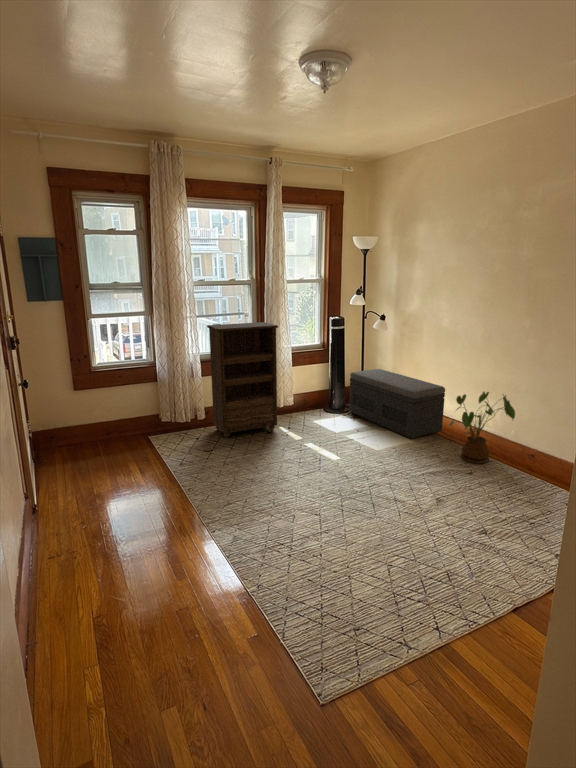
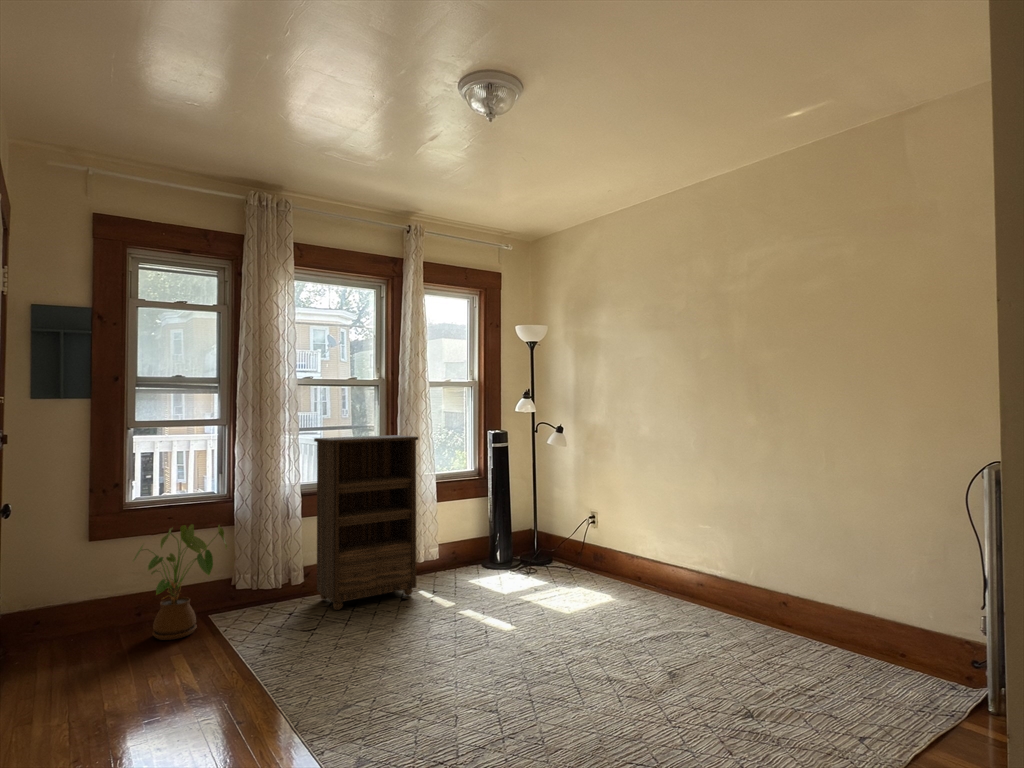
storage bench: present [349,369,445,439] -> none [519,502,654,596]
house plant: present [449,392,515,464] -> present [133,524,227,640]

